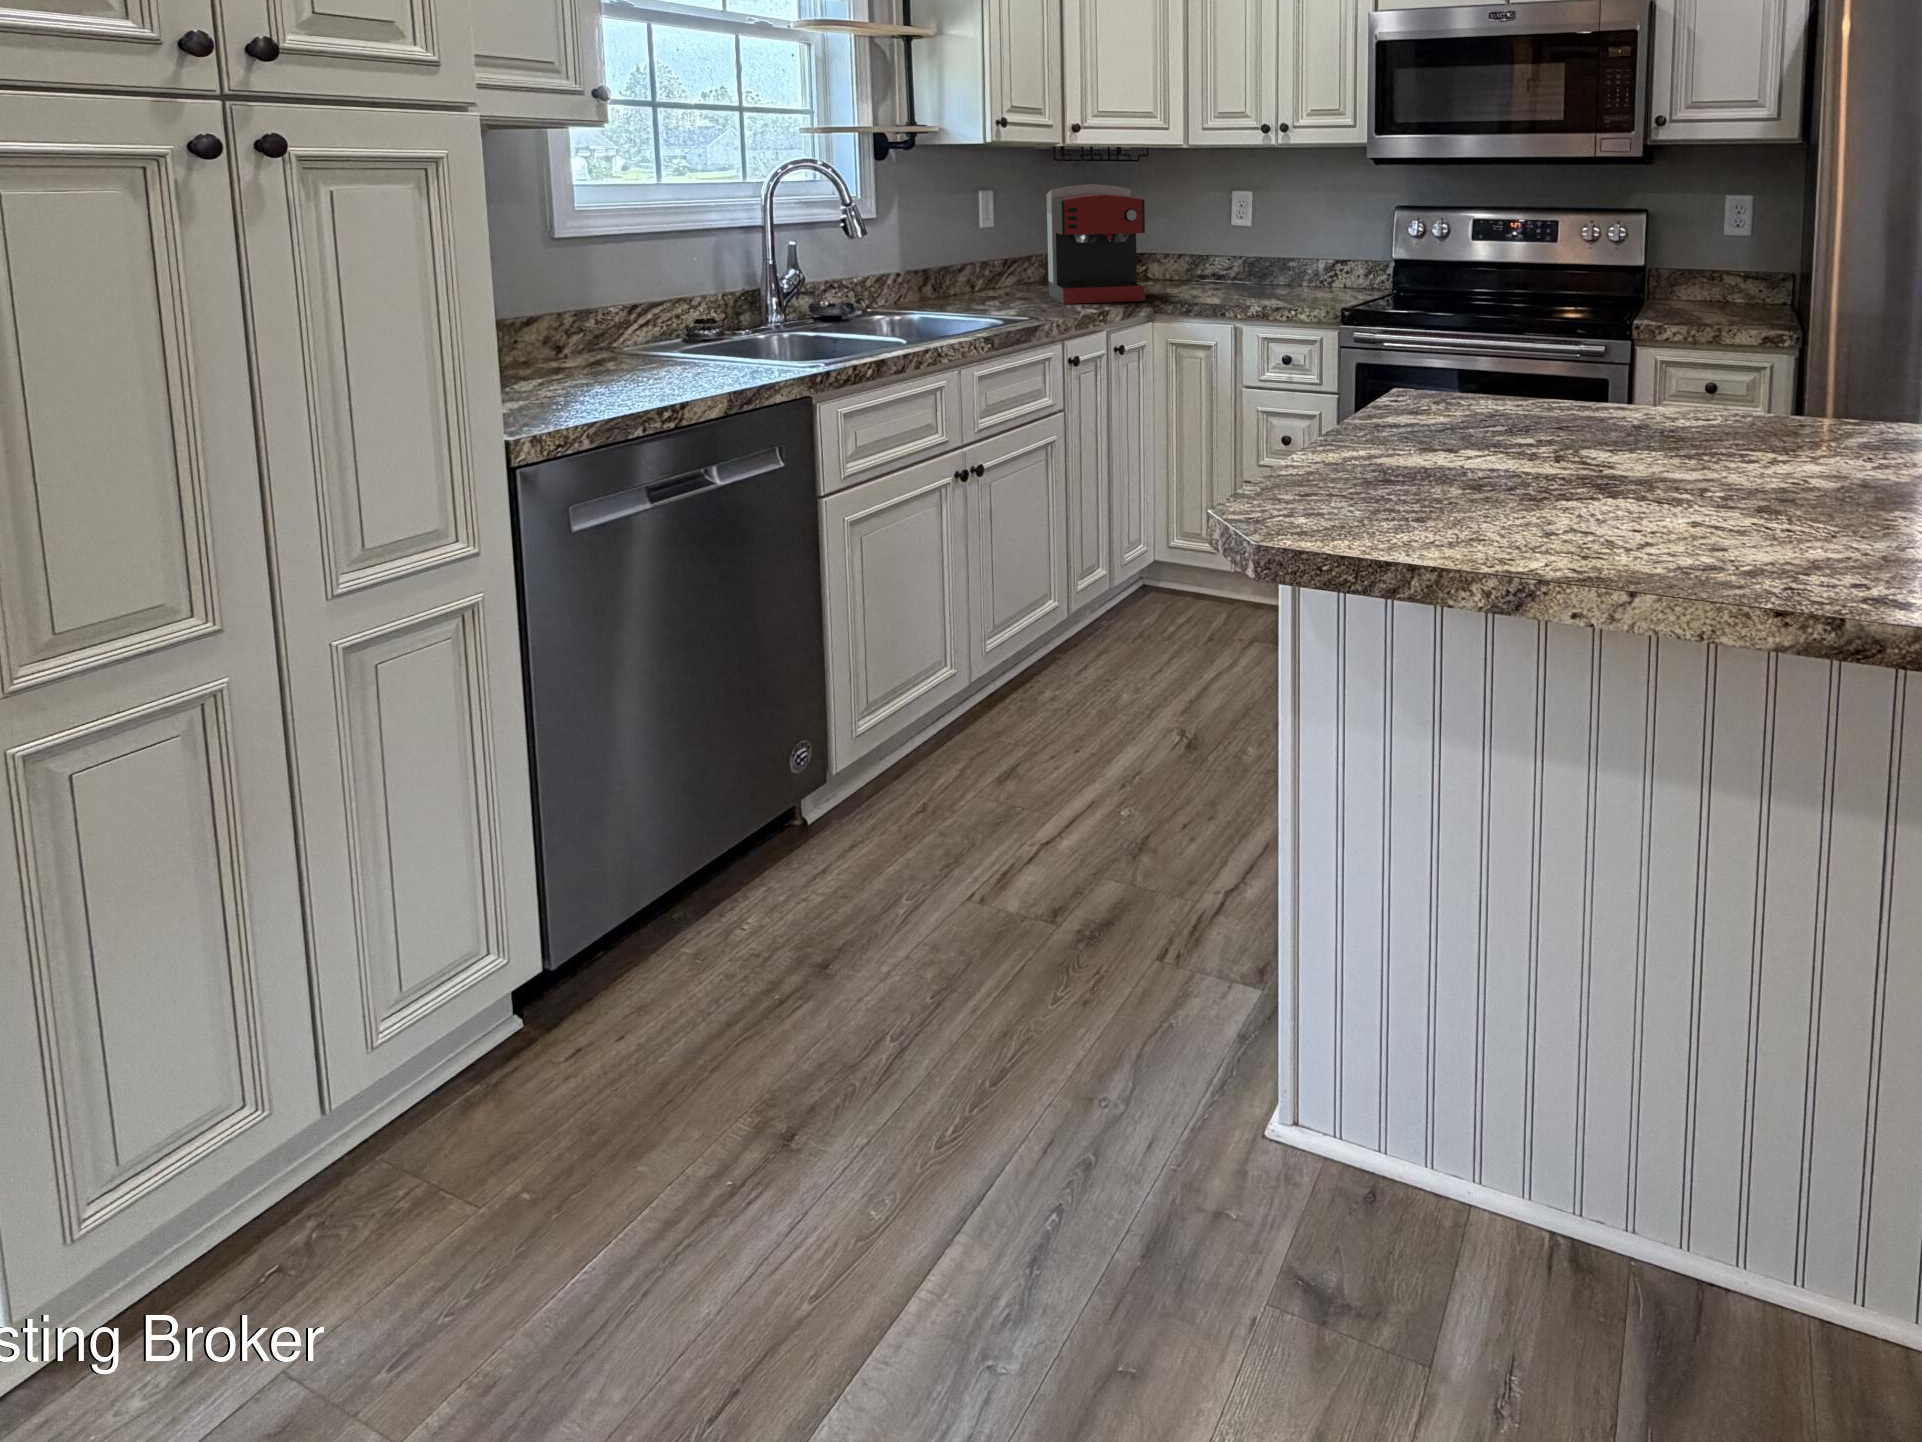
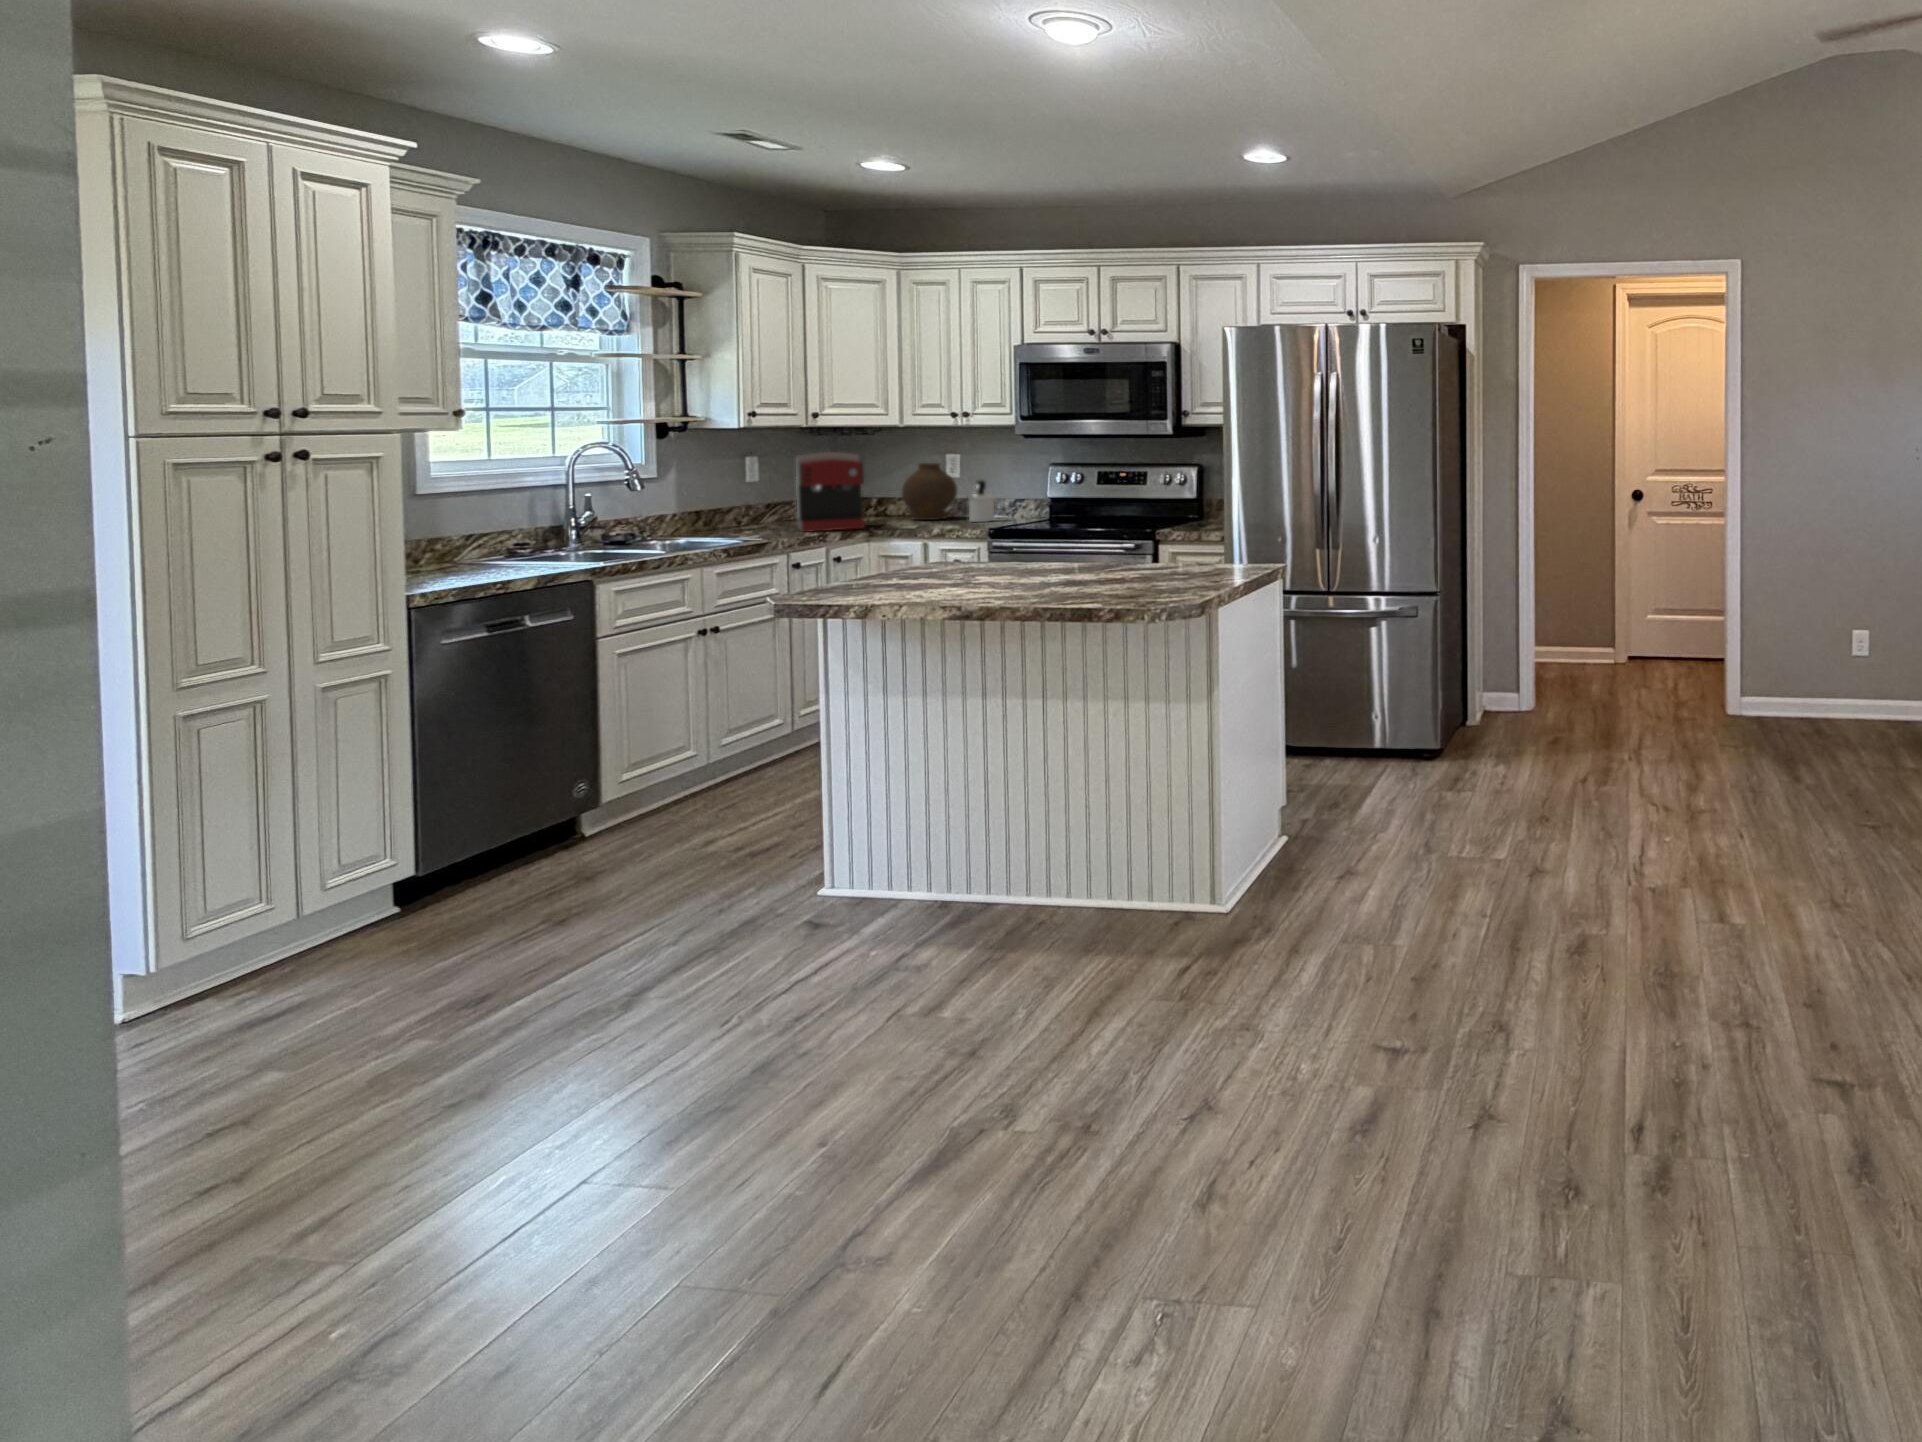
vase: none [1173,204,1247,288] -> present [902,463,957,520]
soap dispenser: none [1270,231,1307,293] -> present [967,481,994,522]

